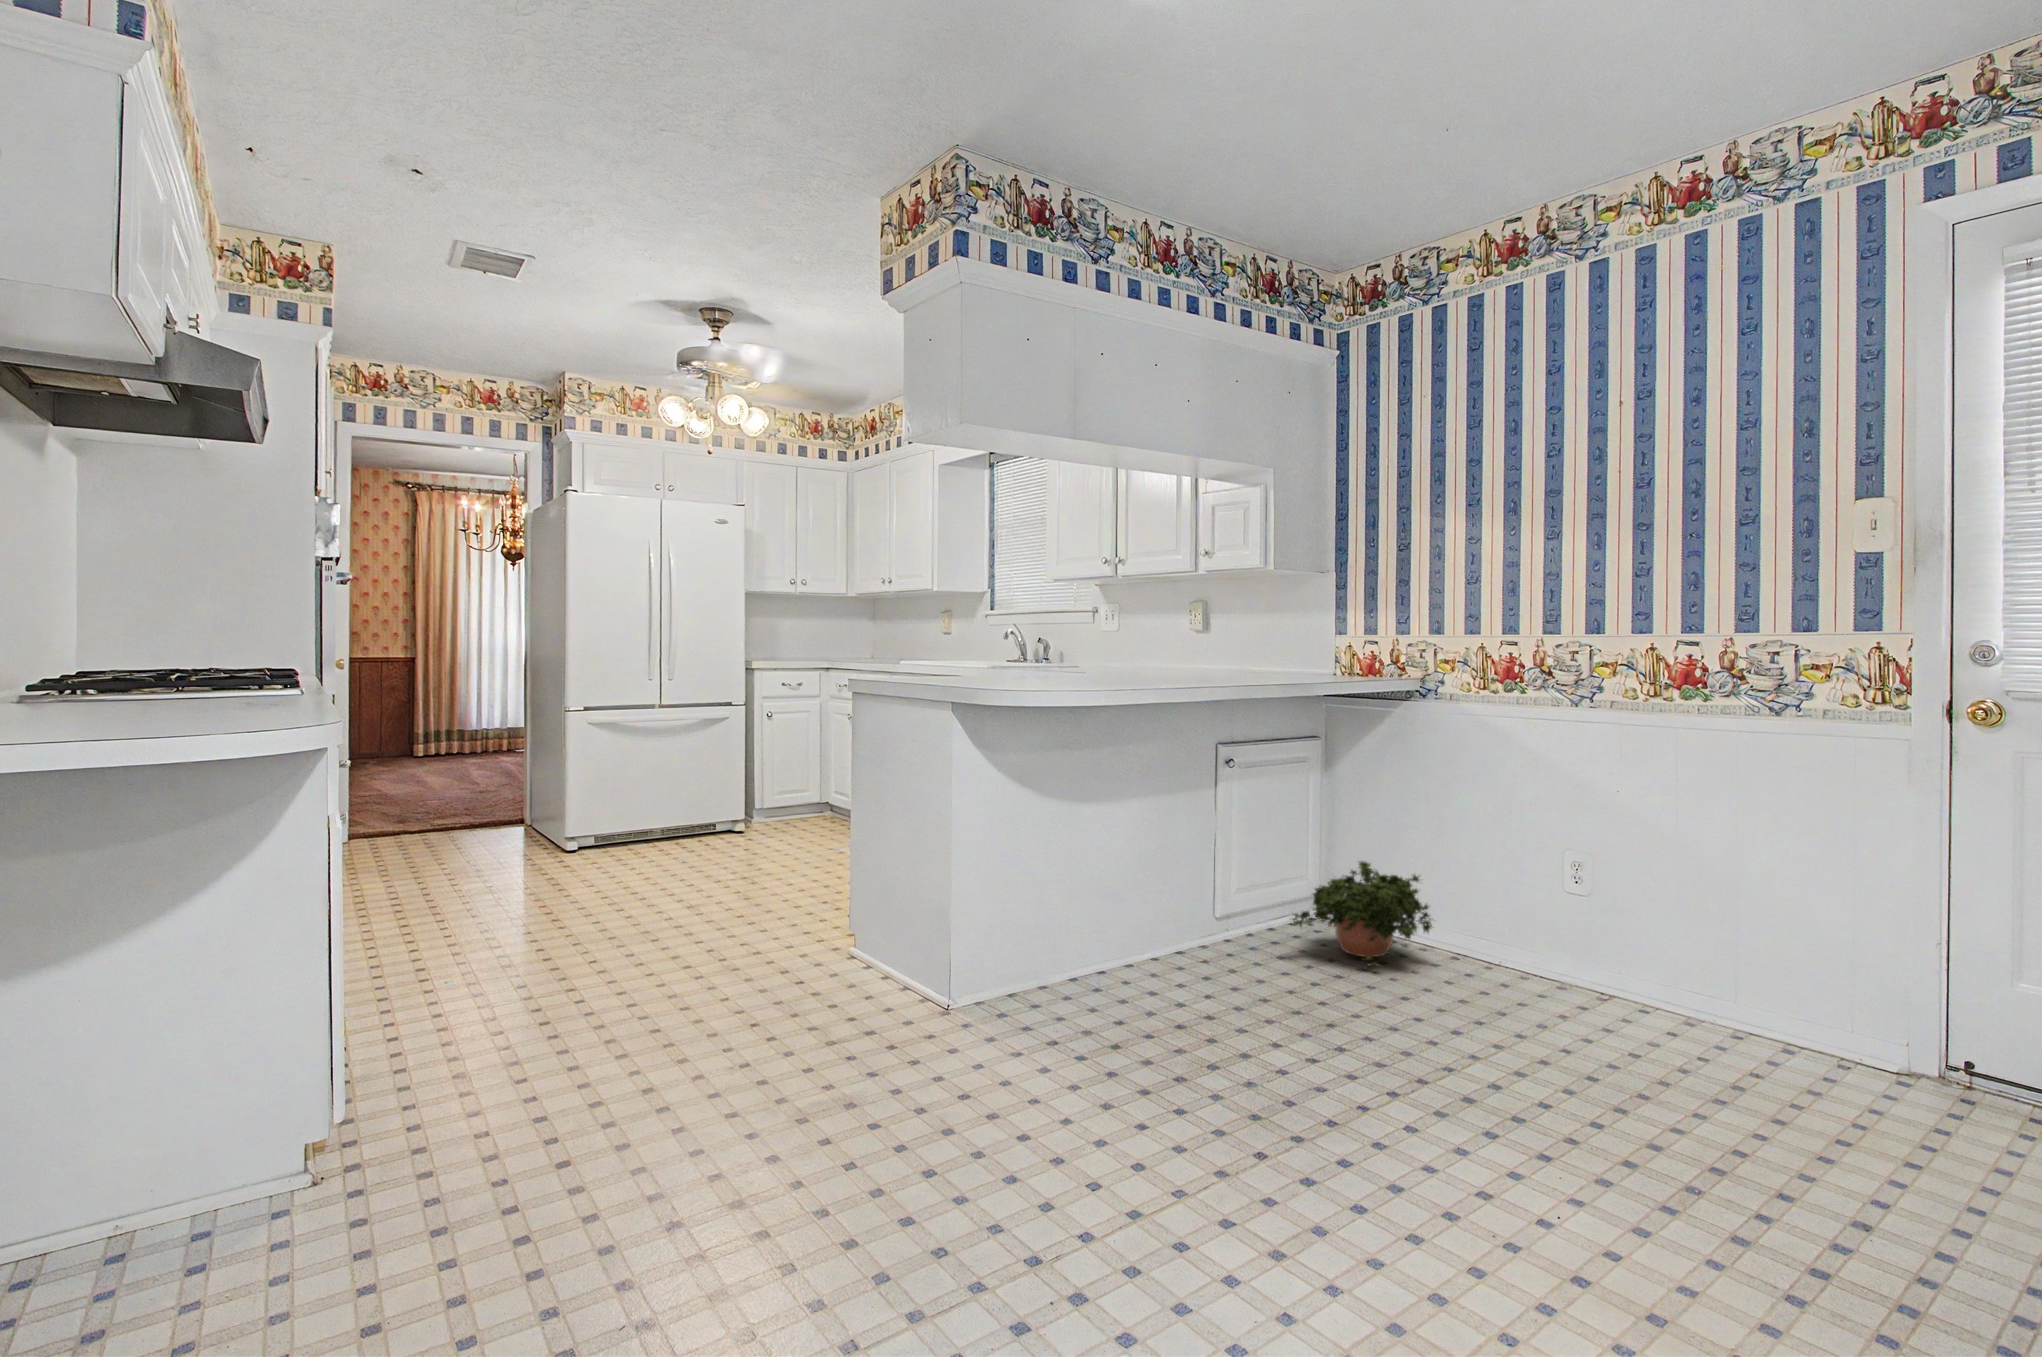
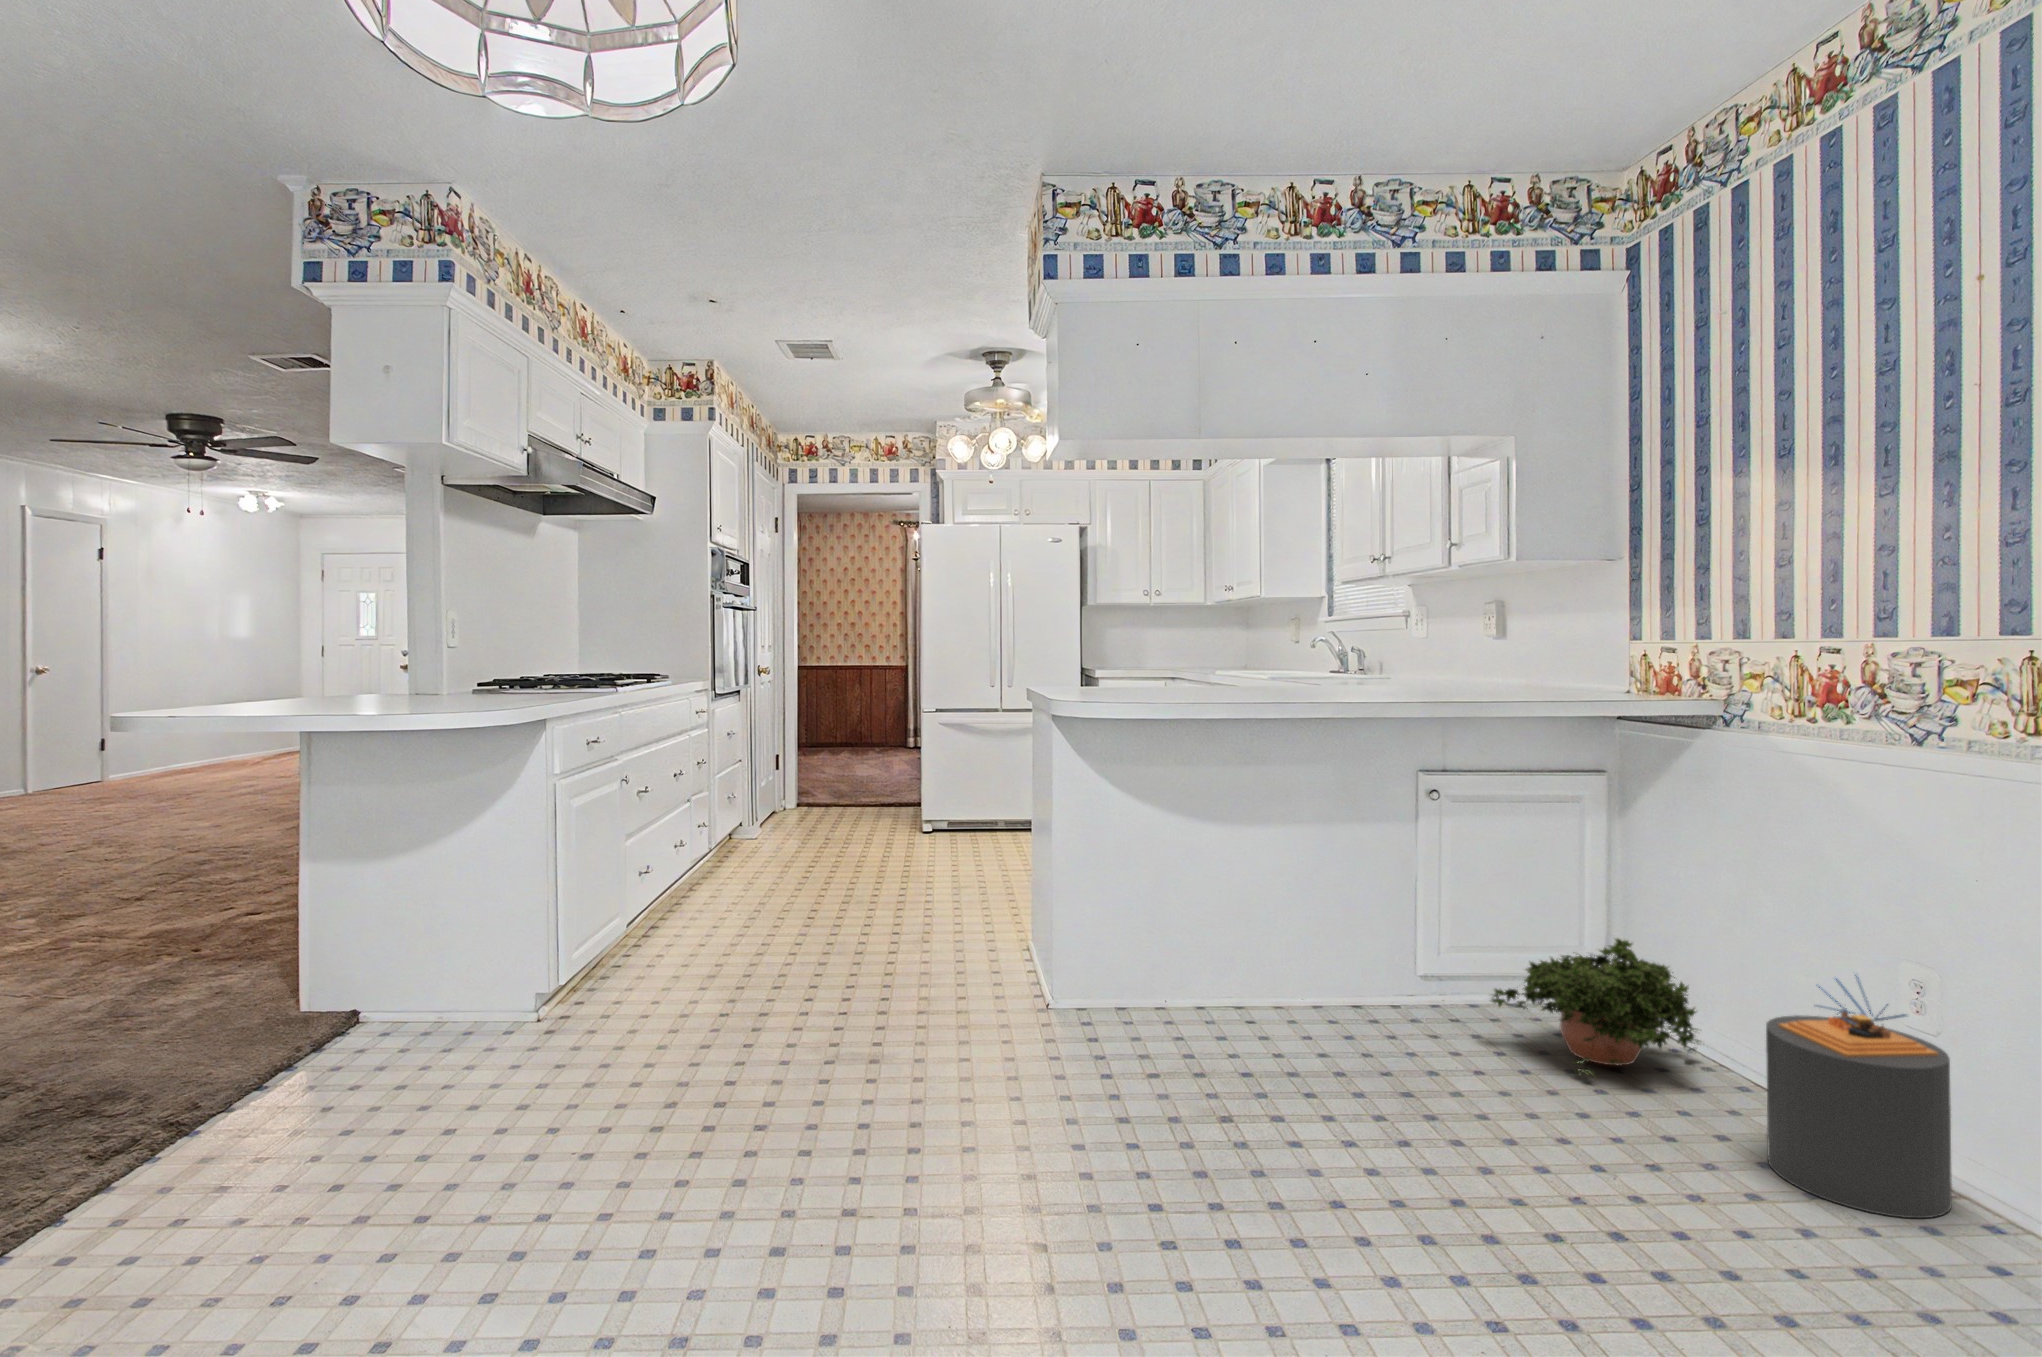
trash can: none [1513,856,1619,1017] -> present [1766,975,1952,1218]

